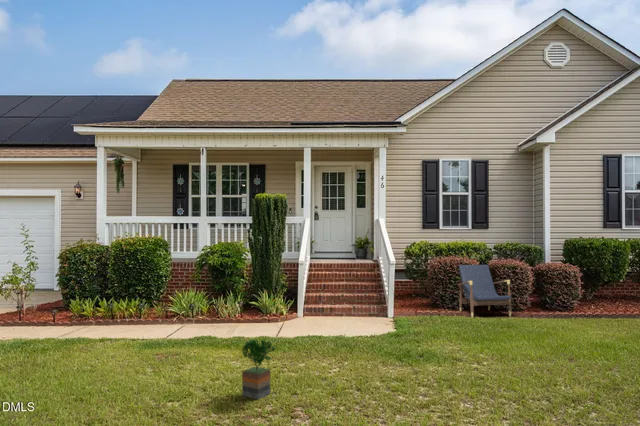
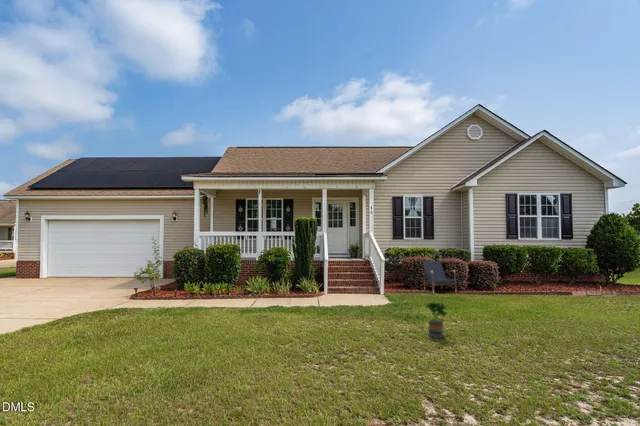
potted tree: present [242,340,276,399] -> present [426,303,448,338]

